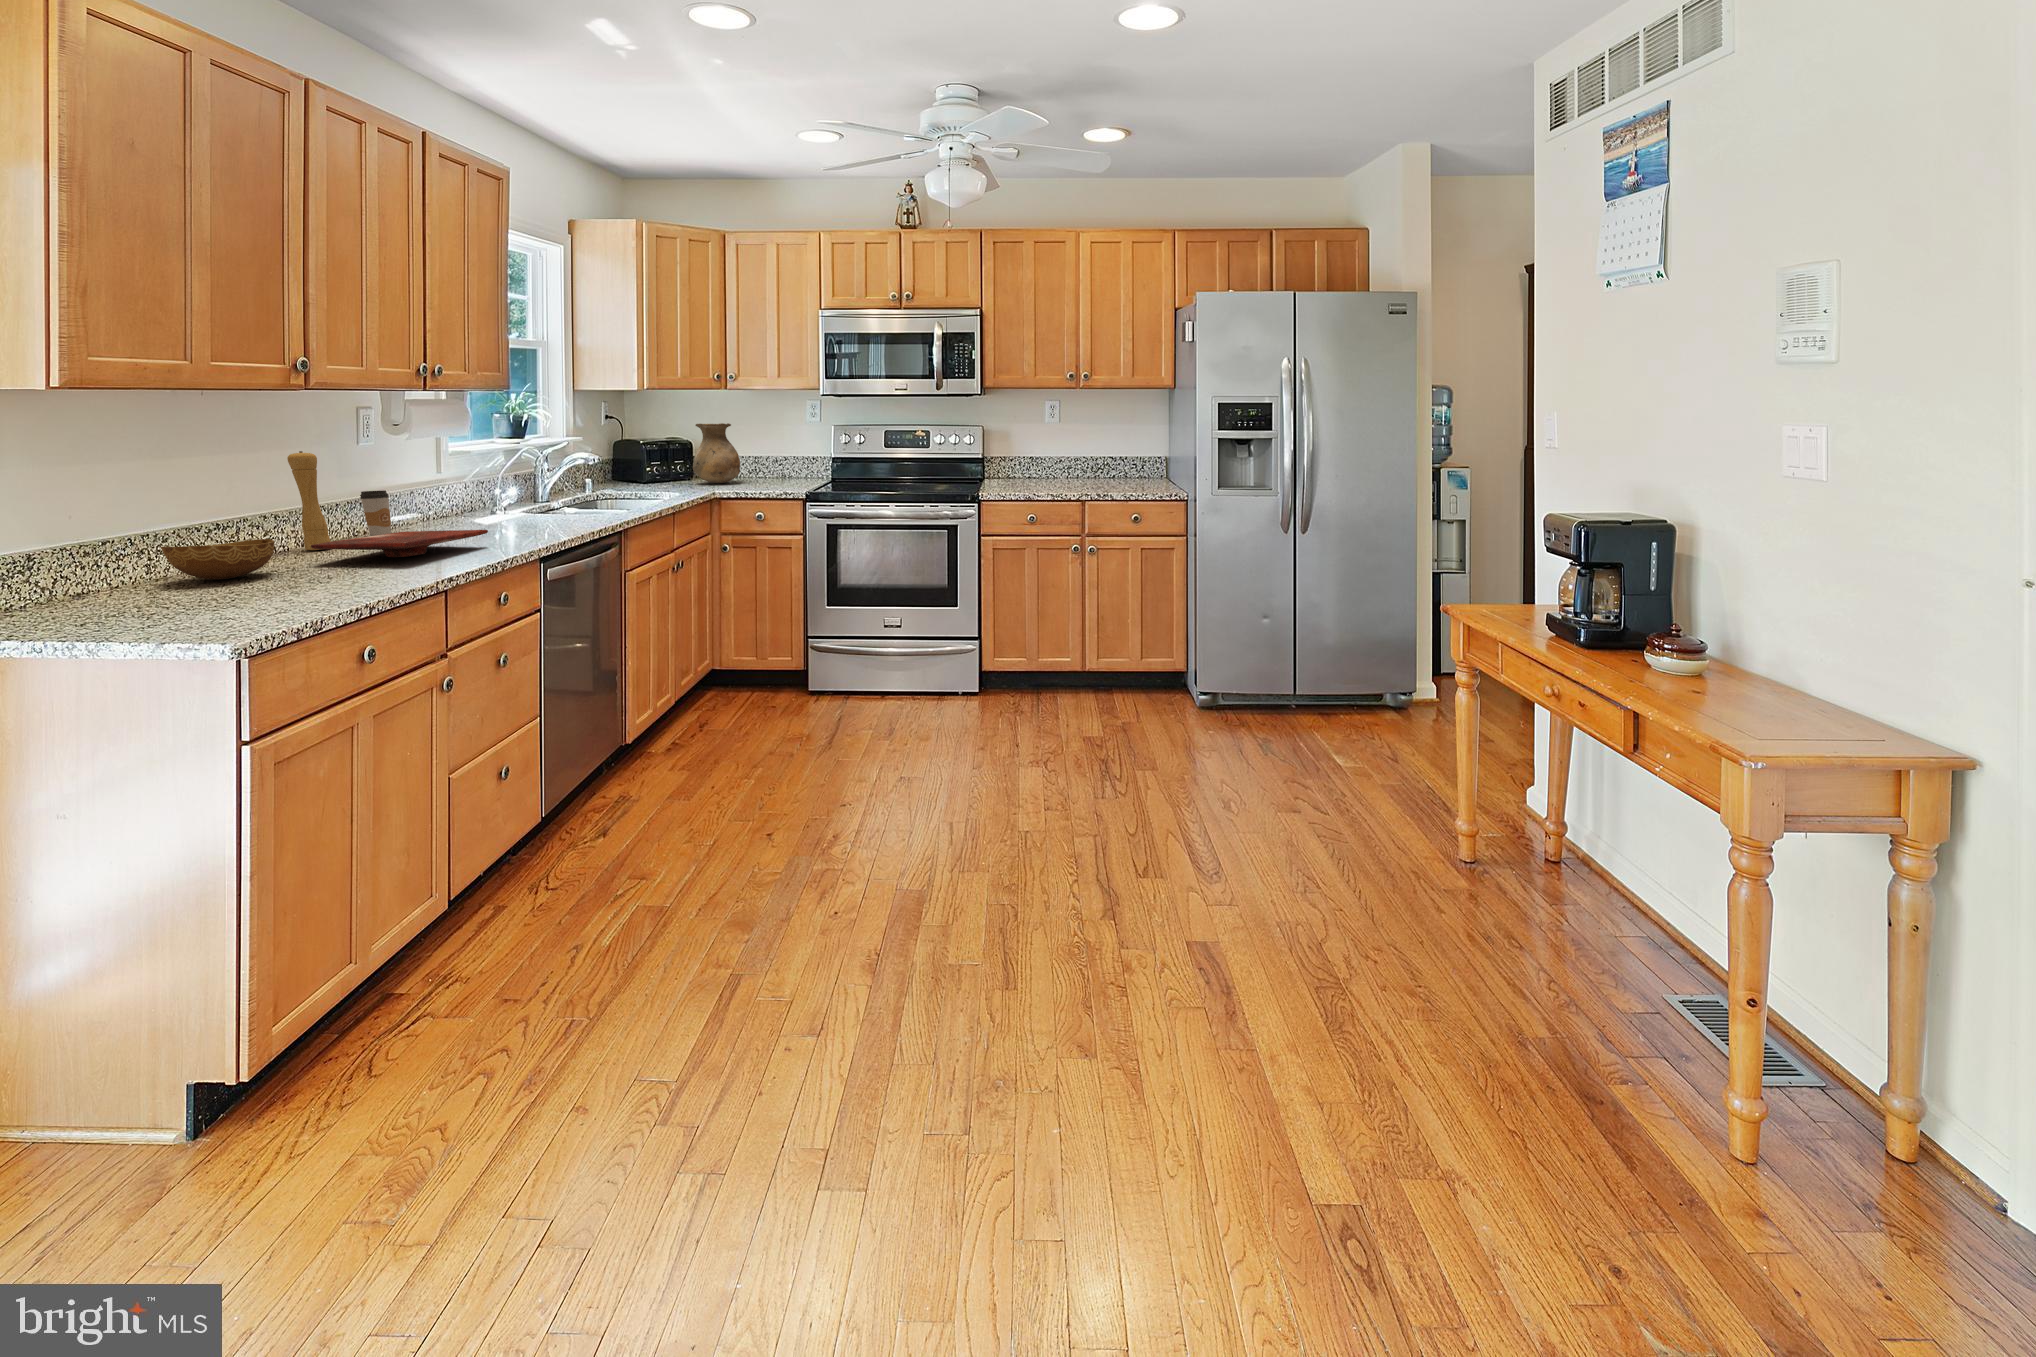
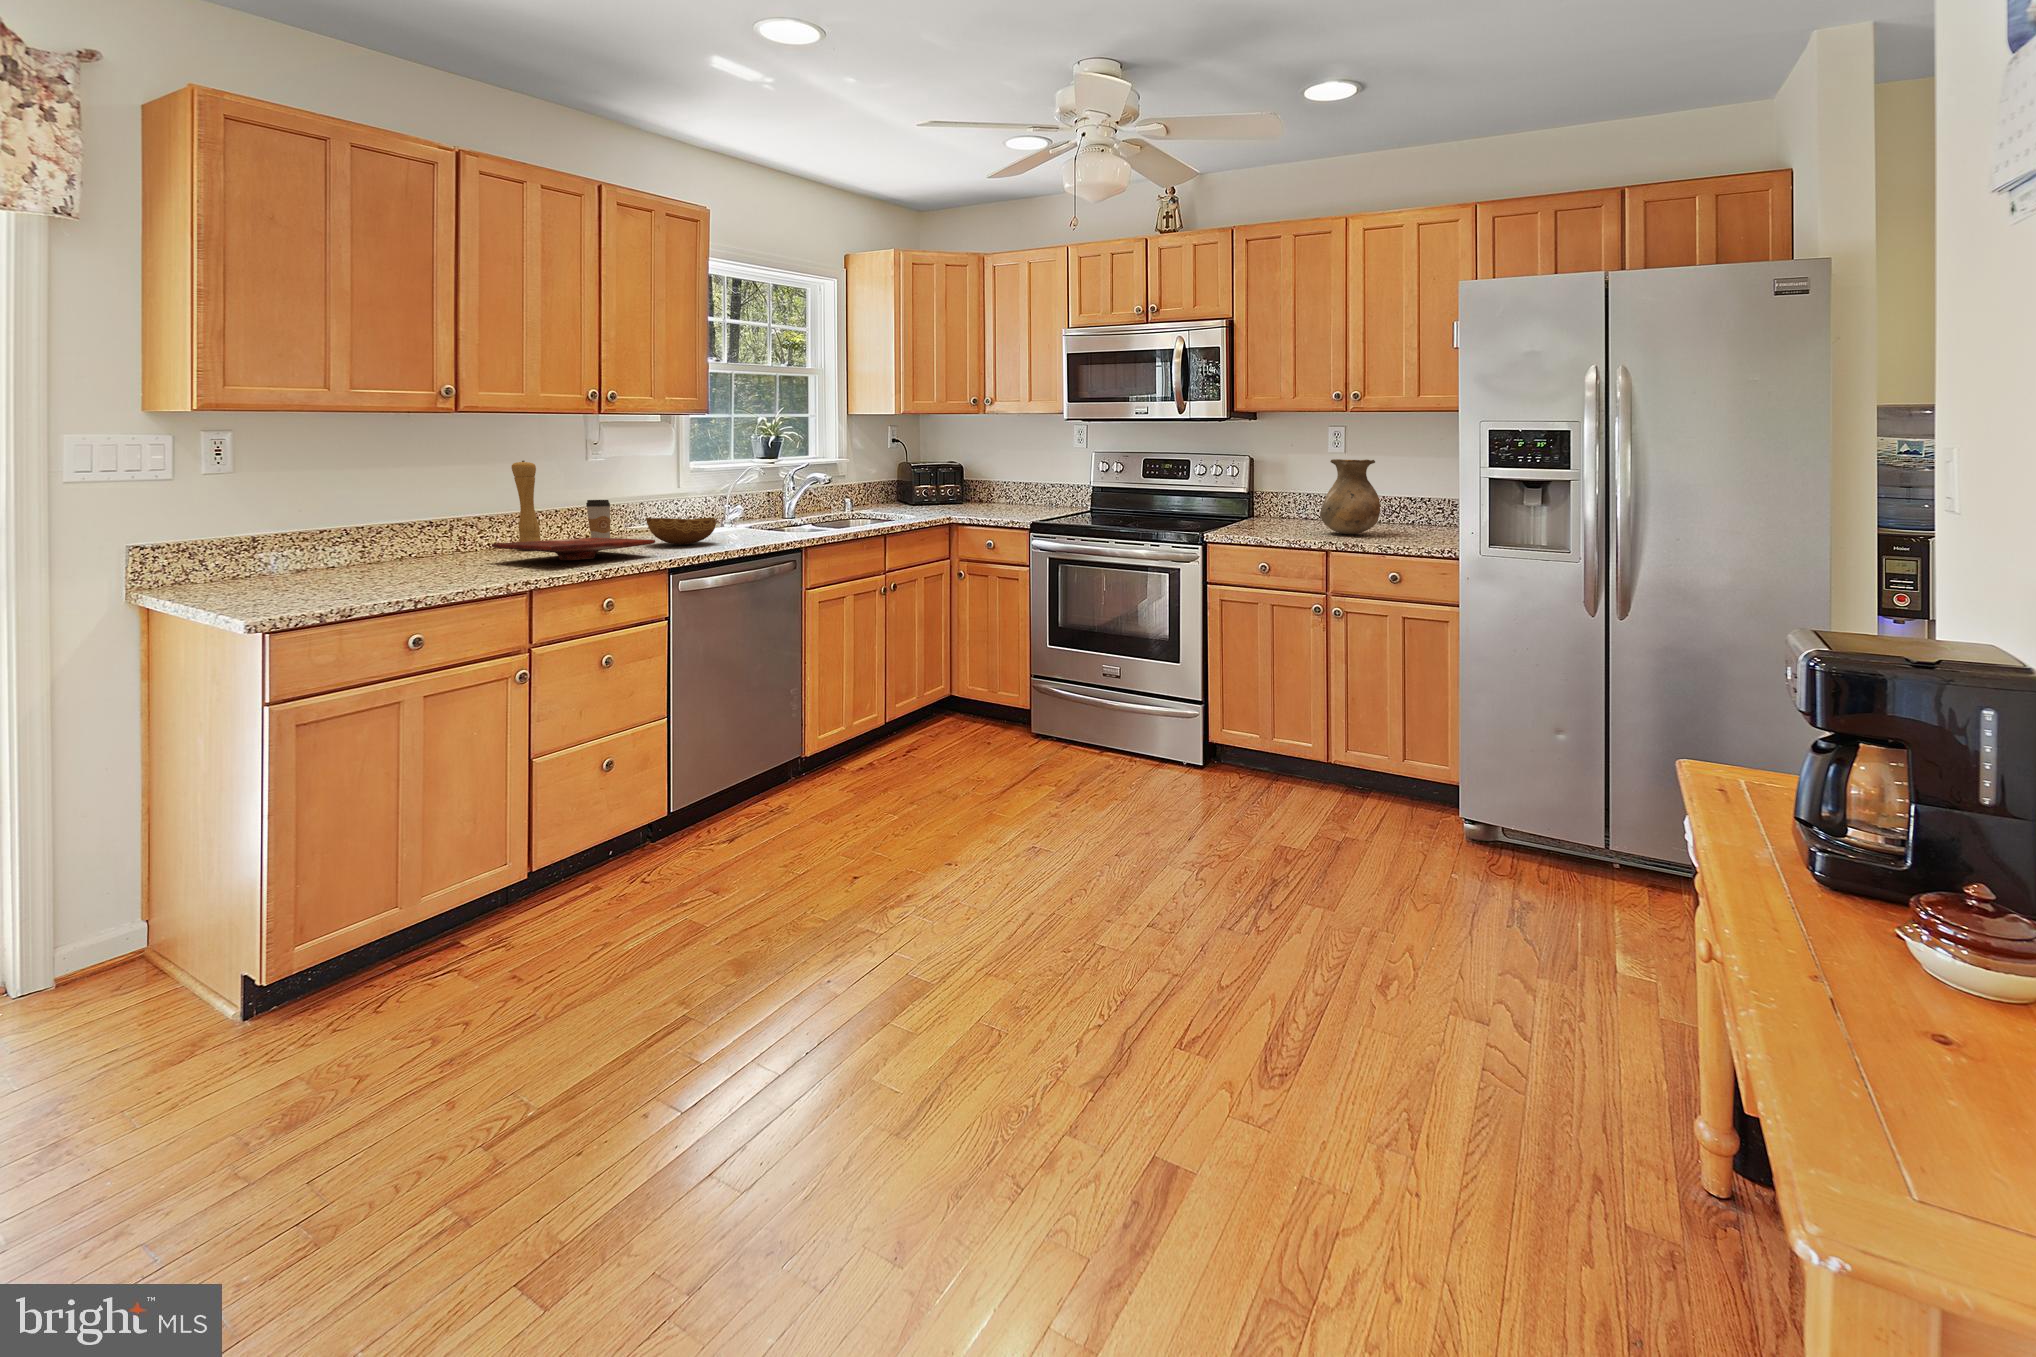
vase: present [693,423,740,483] -> present [1320,459,1380,534]
bowl: present [161,539,274,580] -> present [646,518,716,545]

